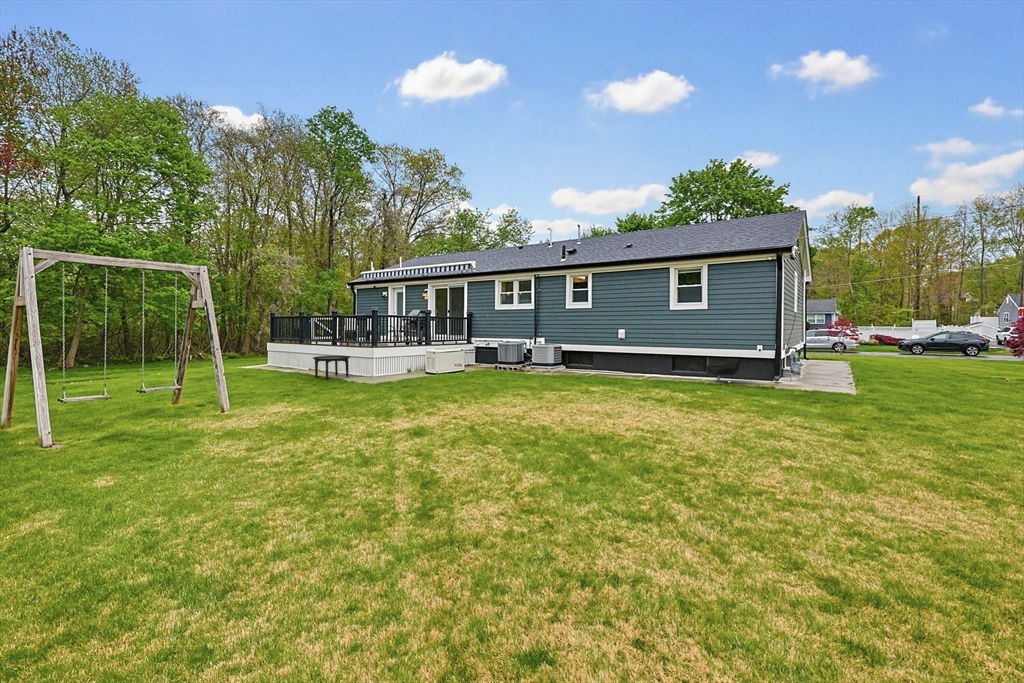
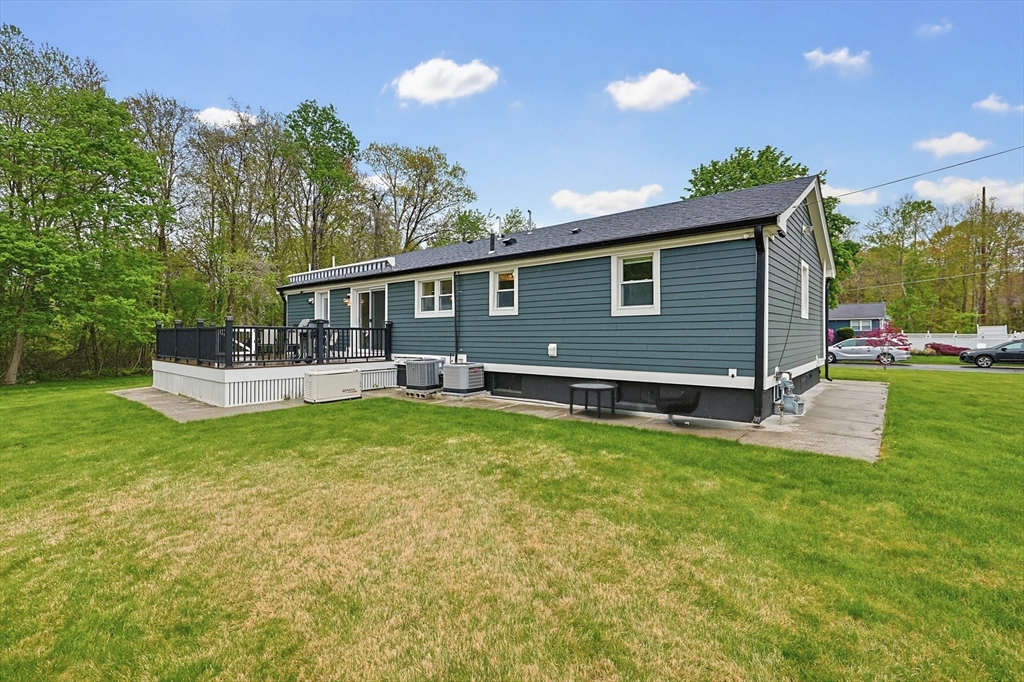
round table: present [313,356,350,379] -> present [567,381,618,418]

